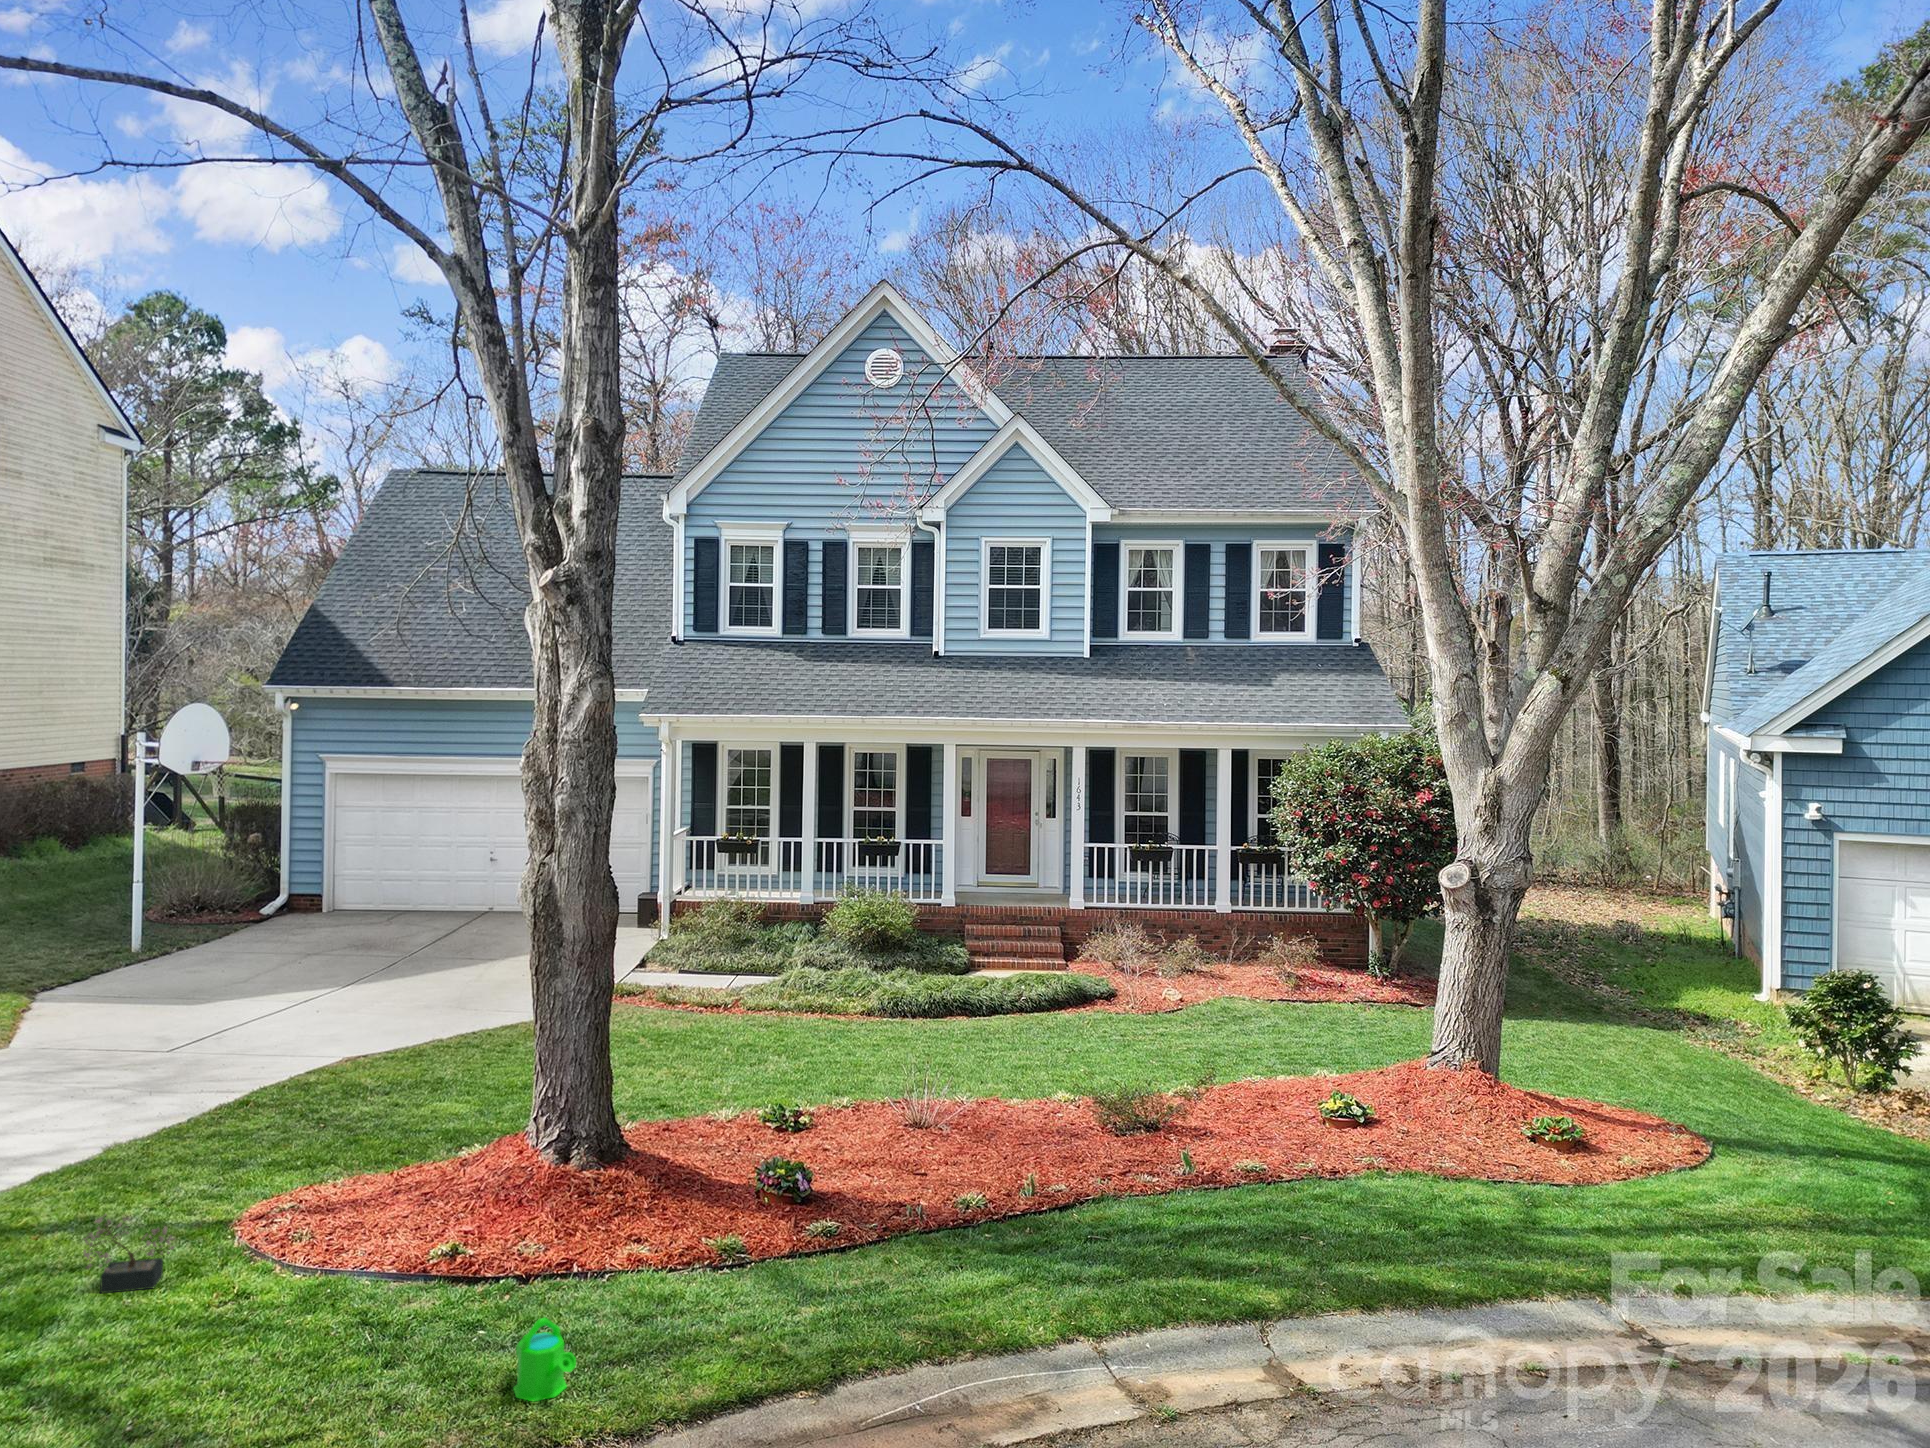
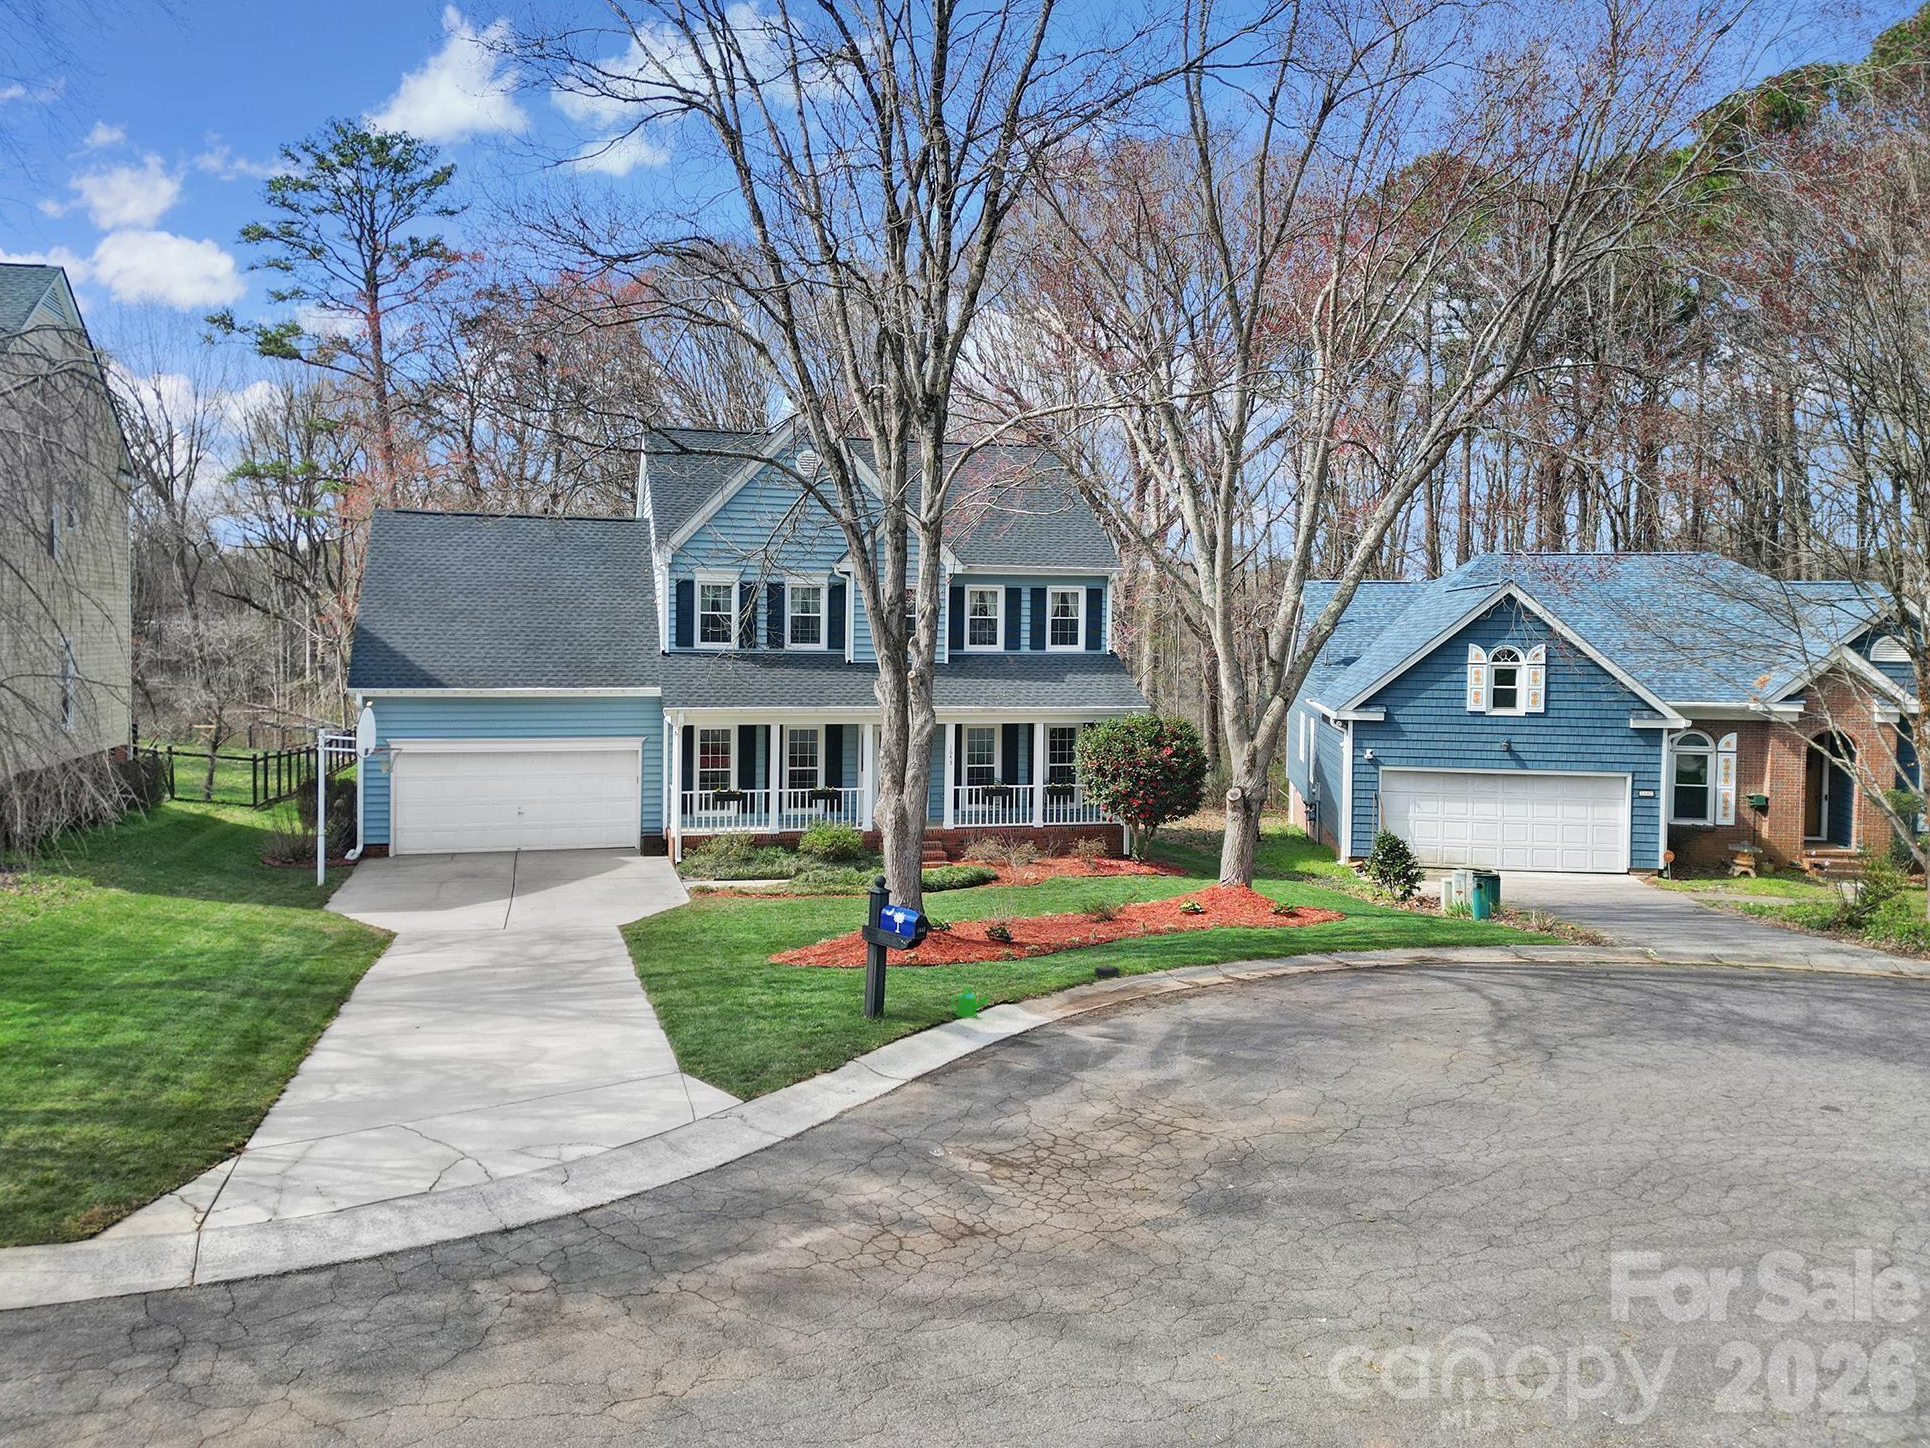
decorative plant: present [83,1215,174,1293] -> present [1091,951,1120,978]

